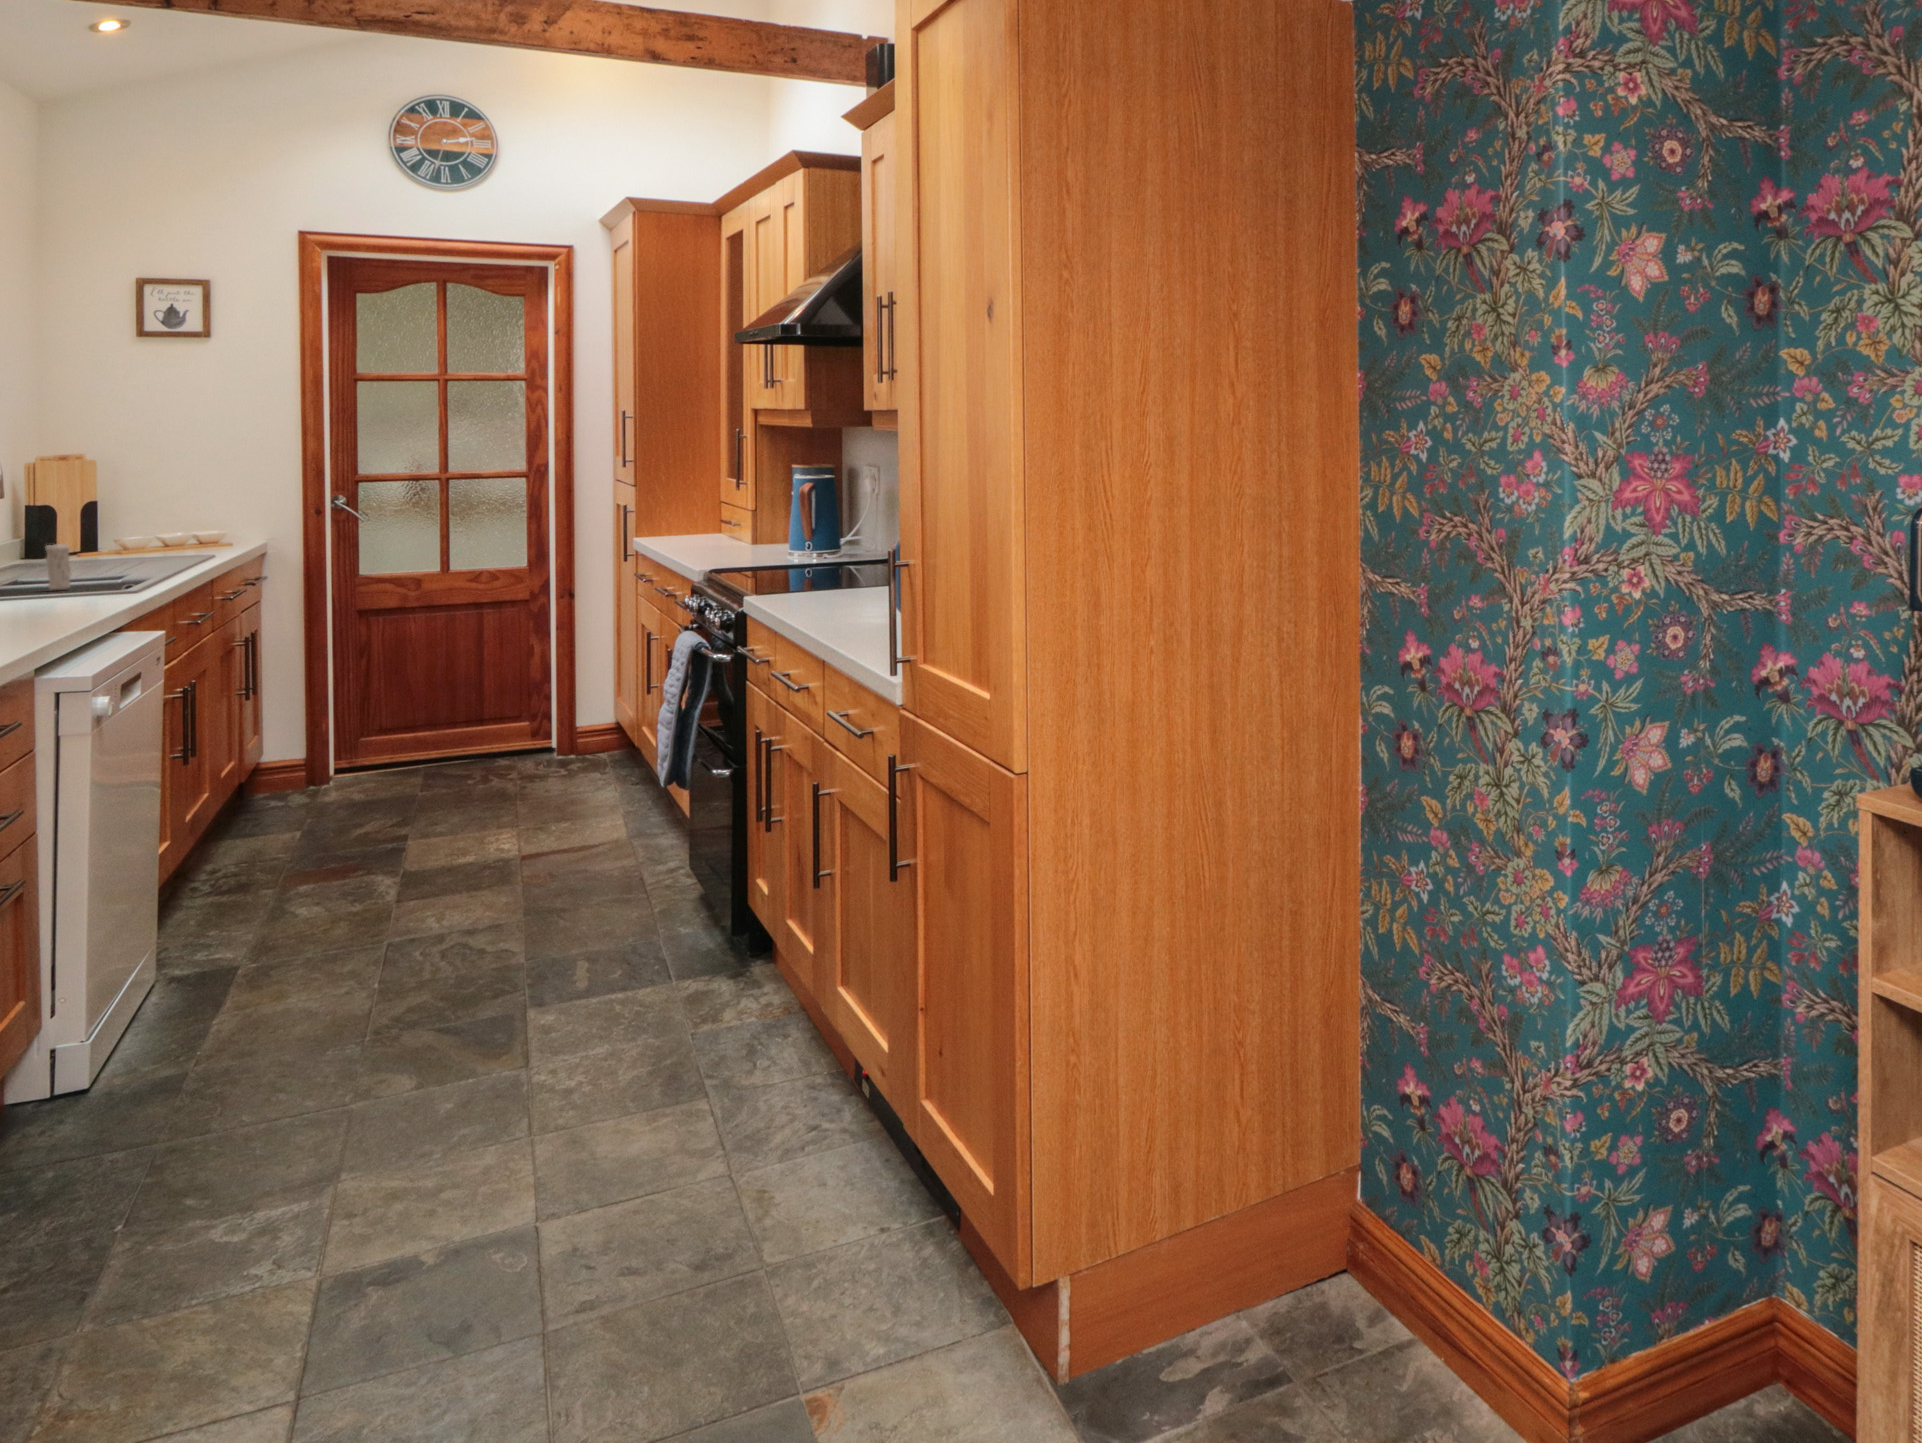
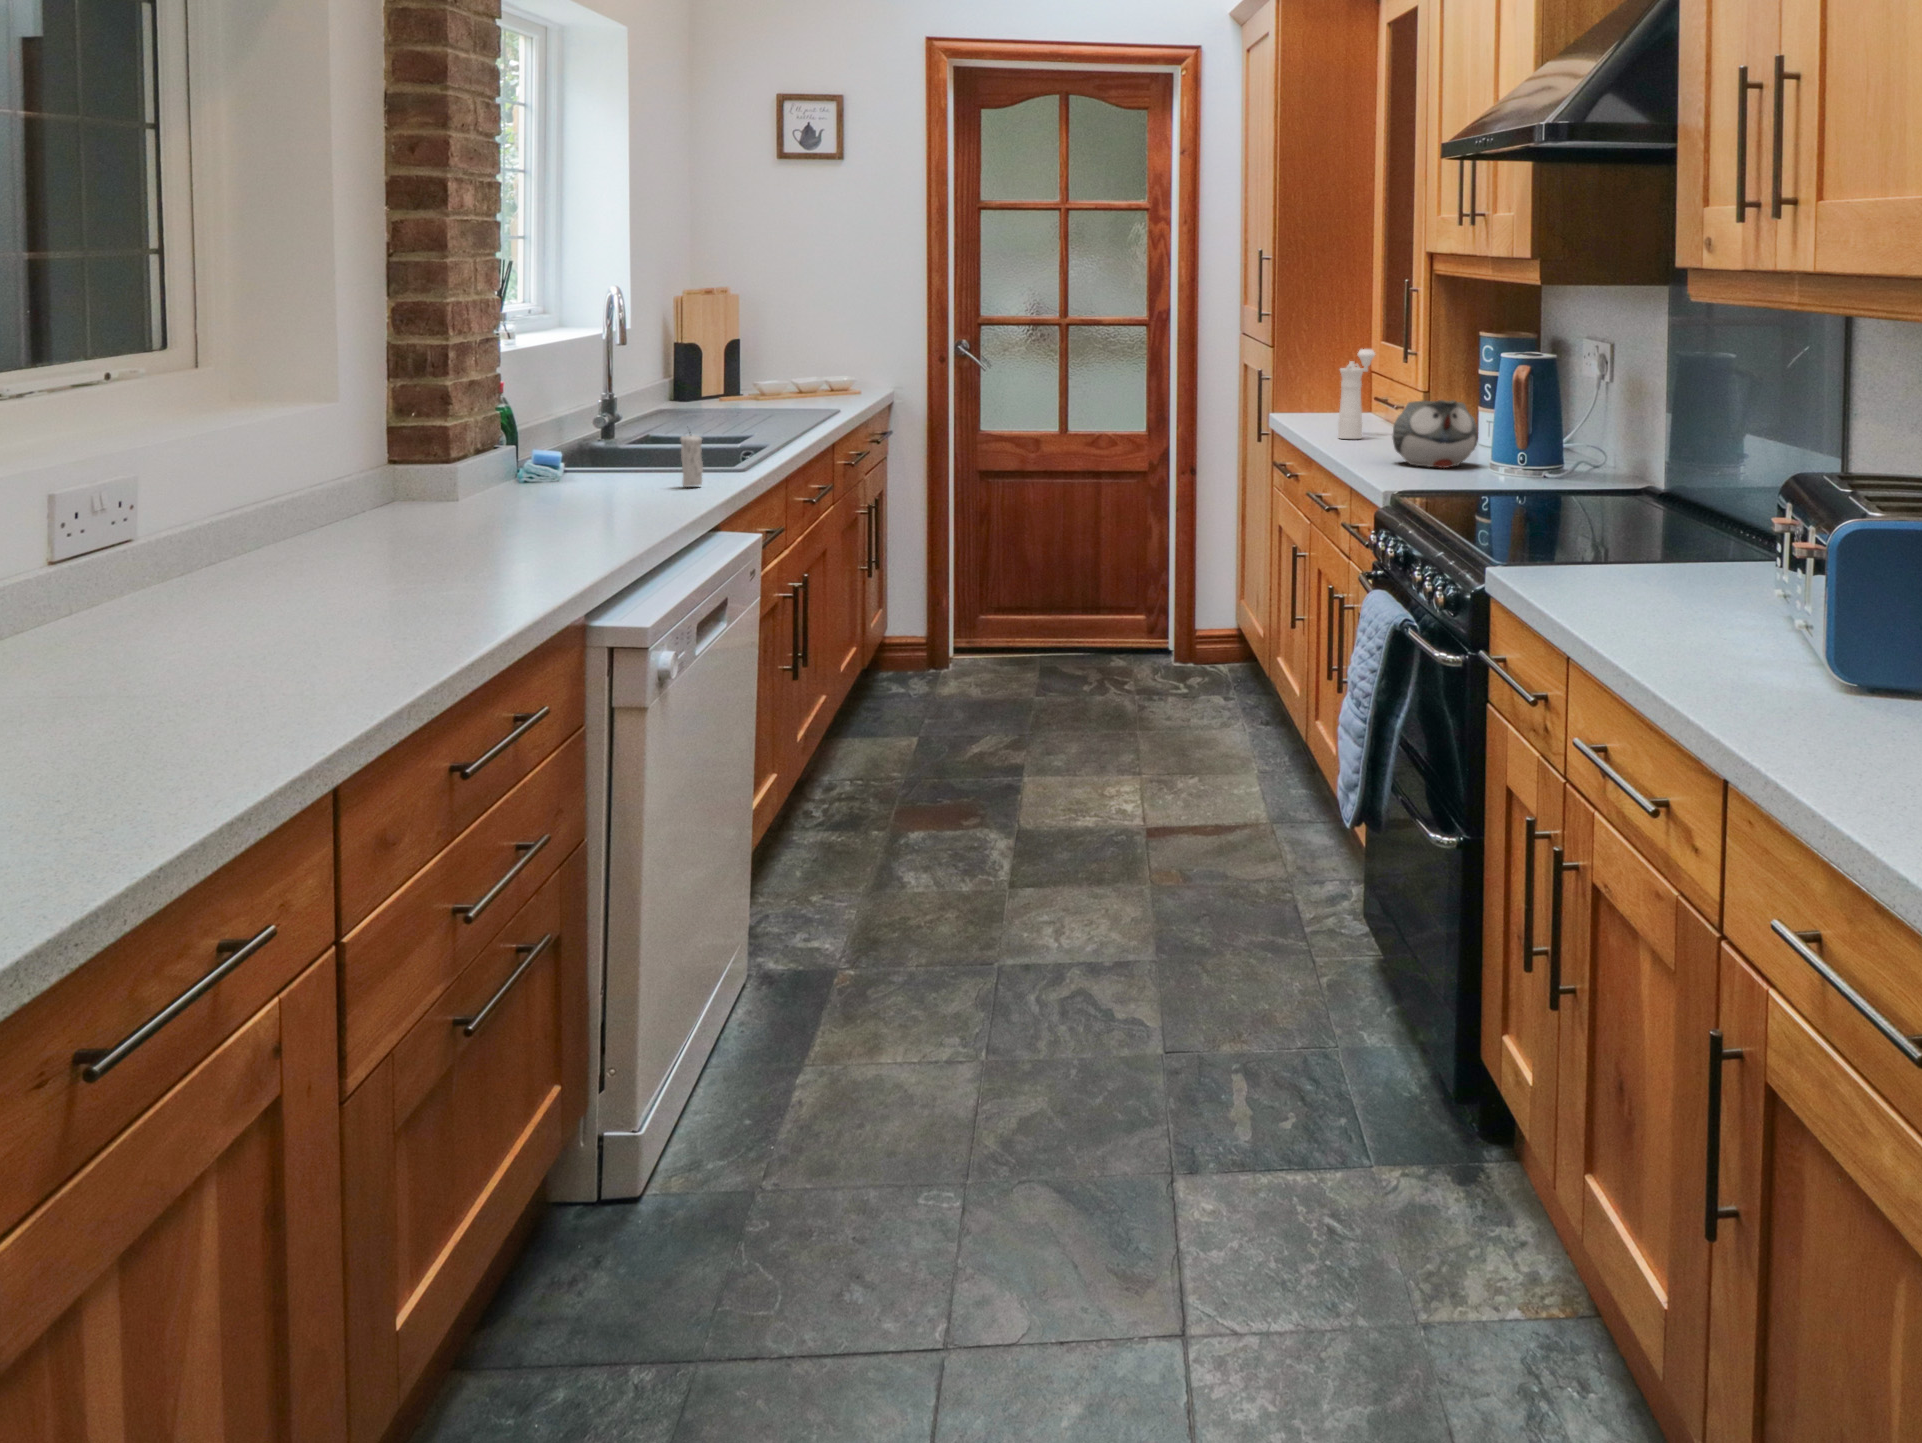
pepper mill: none [676,485,705,552] -> present [1338,349,1375,439]
teapot: none [712,511,776,561] -> present [1392,400,1478,468]

